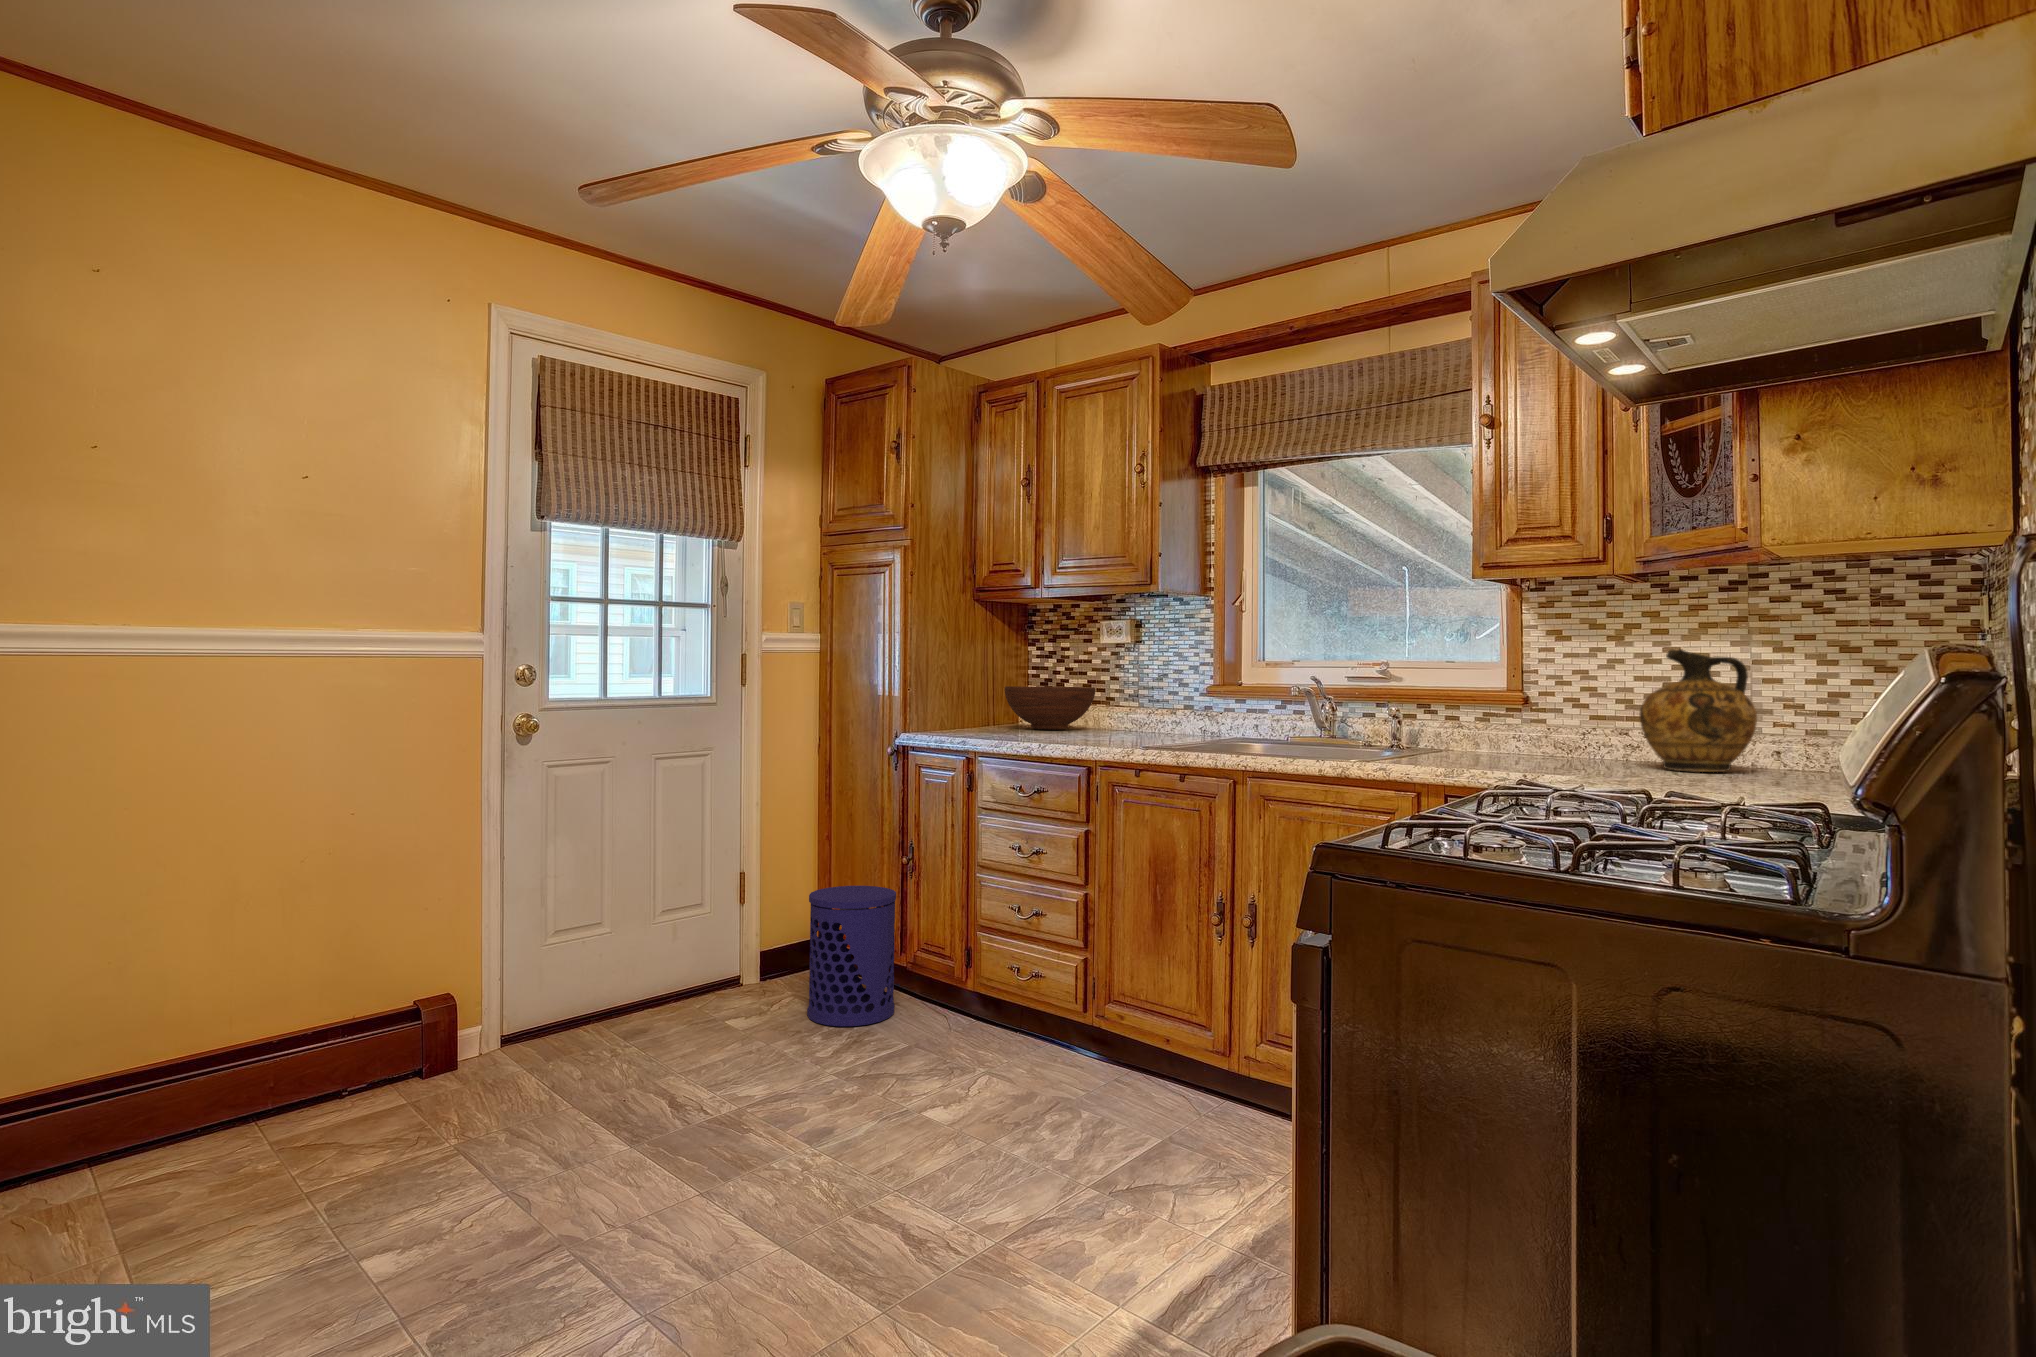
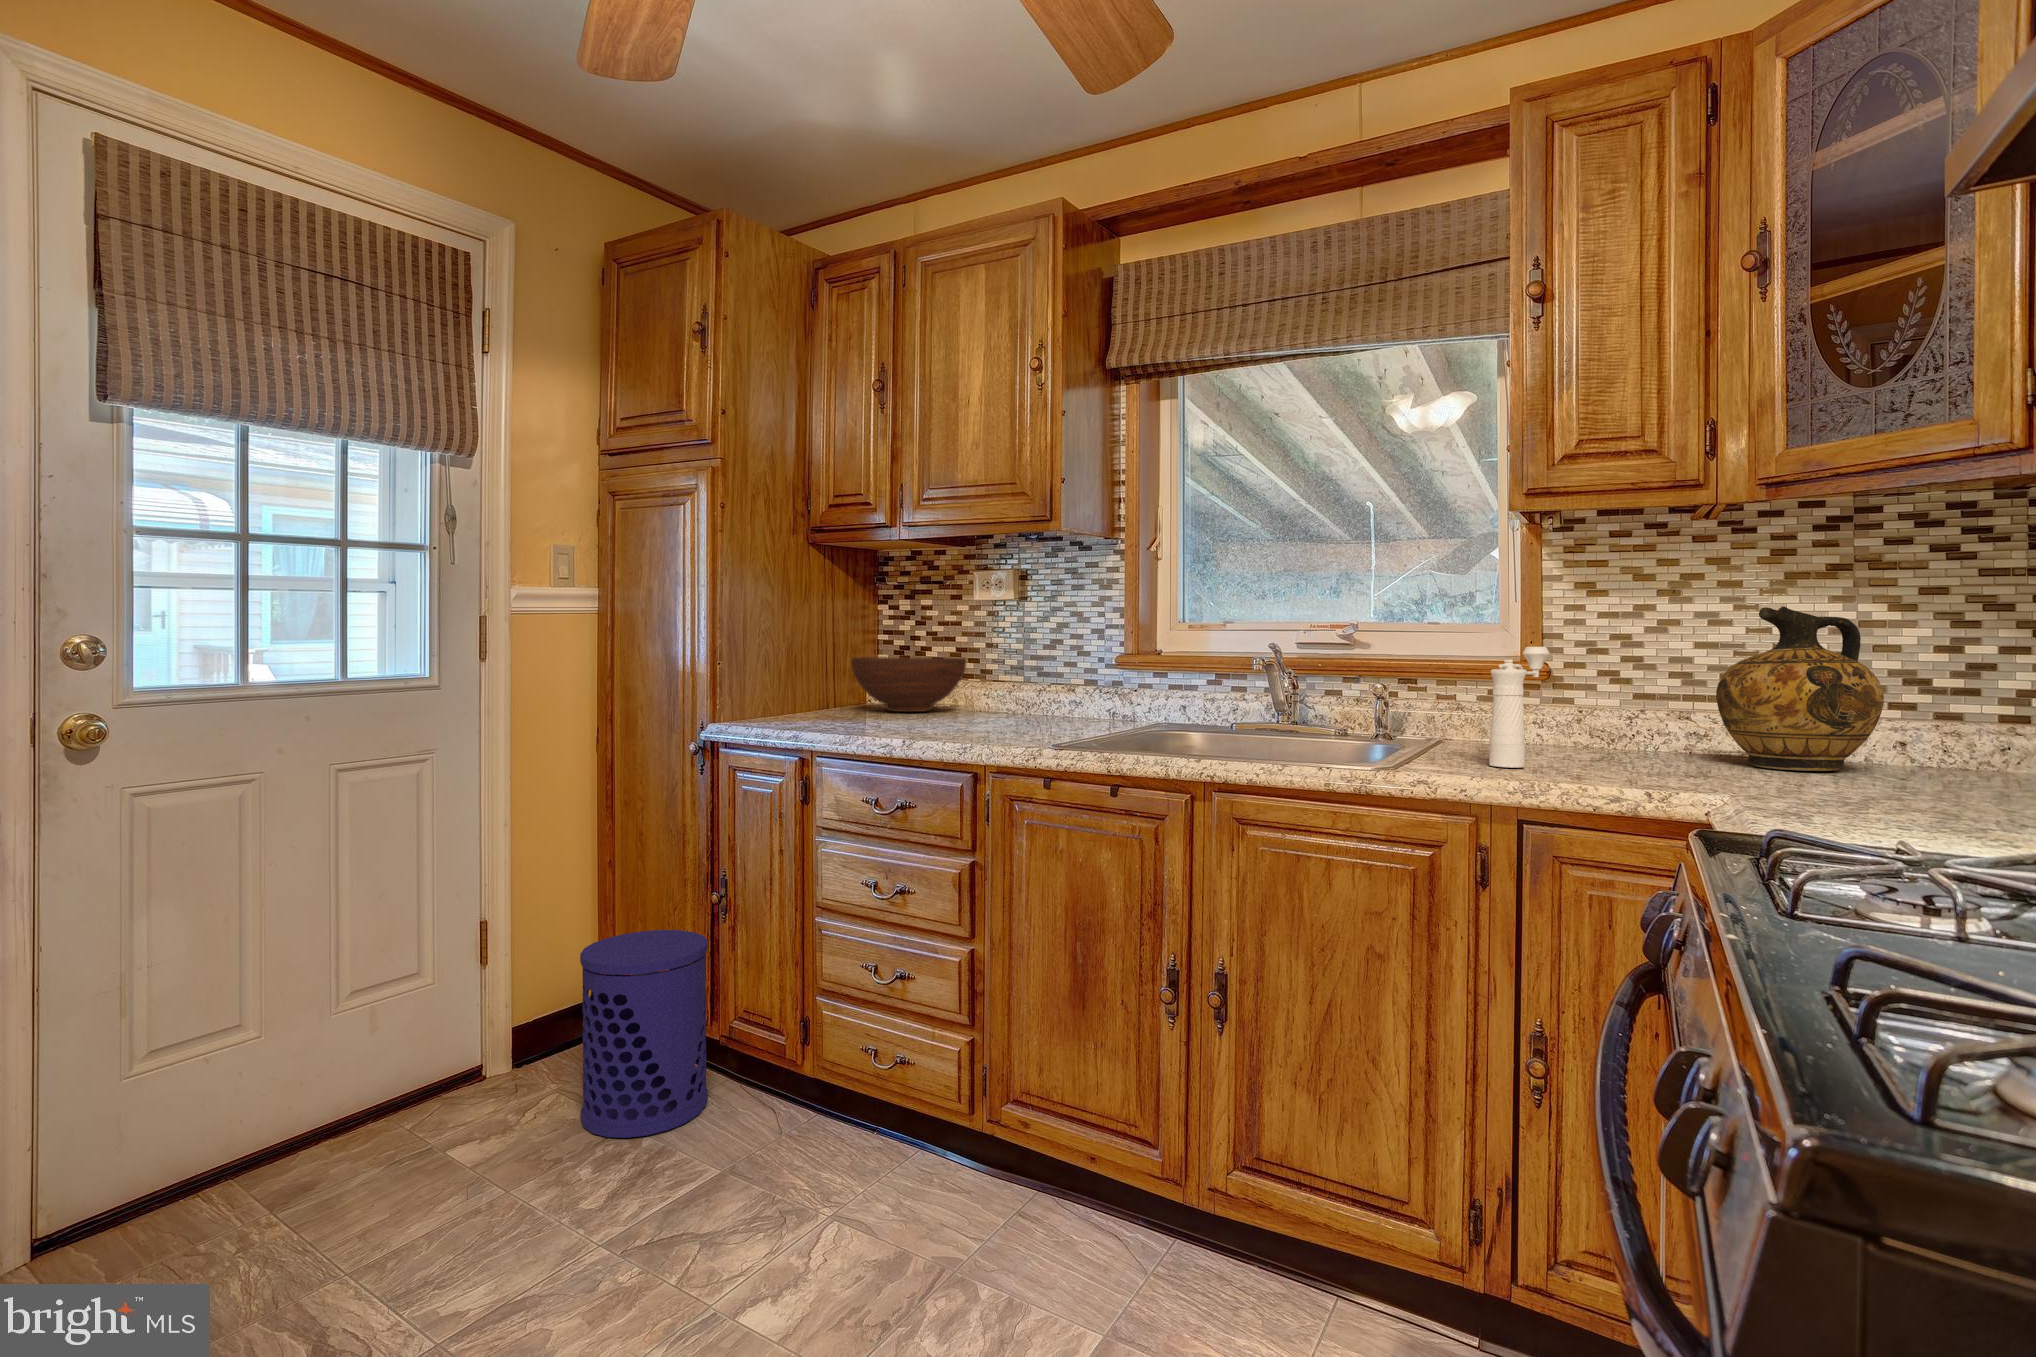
pepper mill: none [1451,678,1504,765] -> present [1489,647,1550,768]

